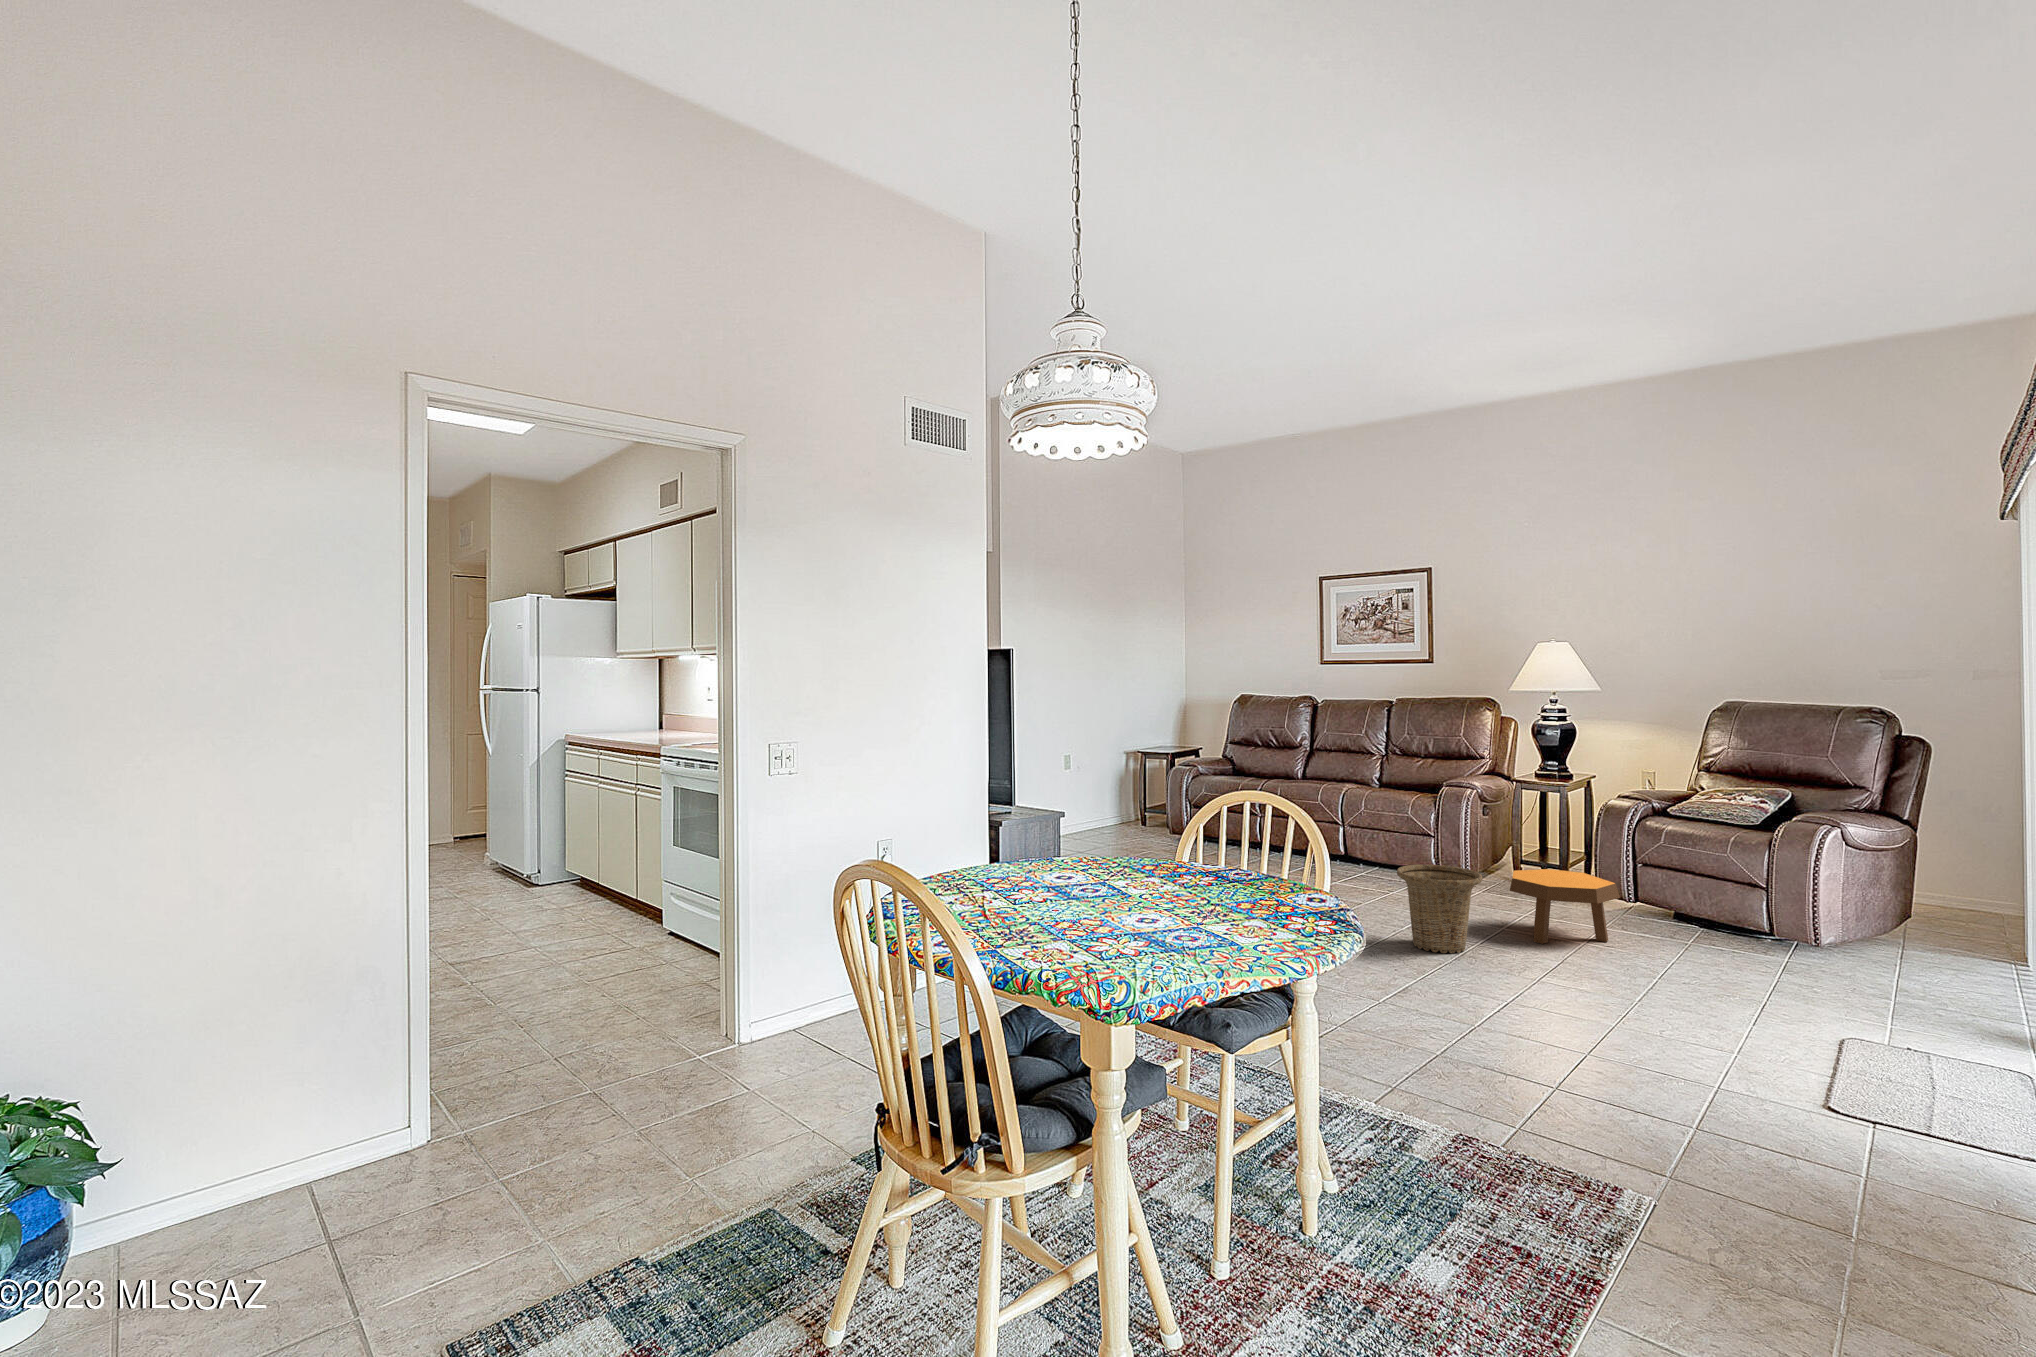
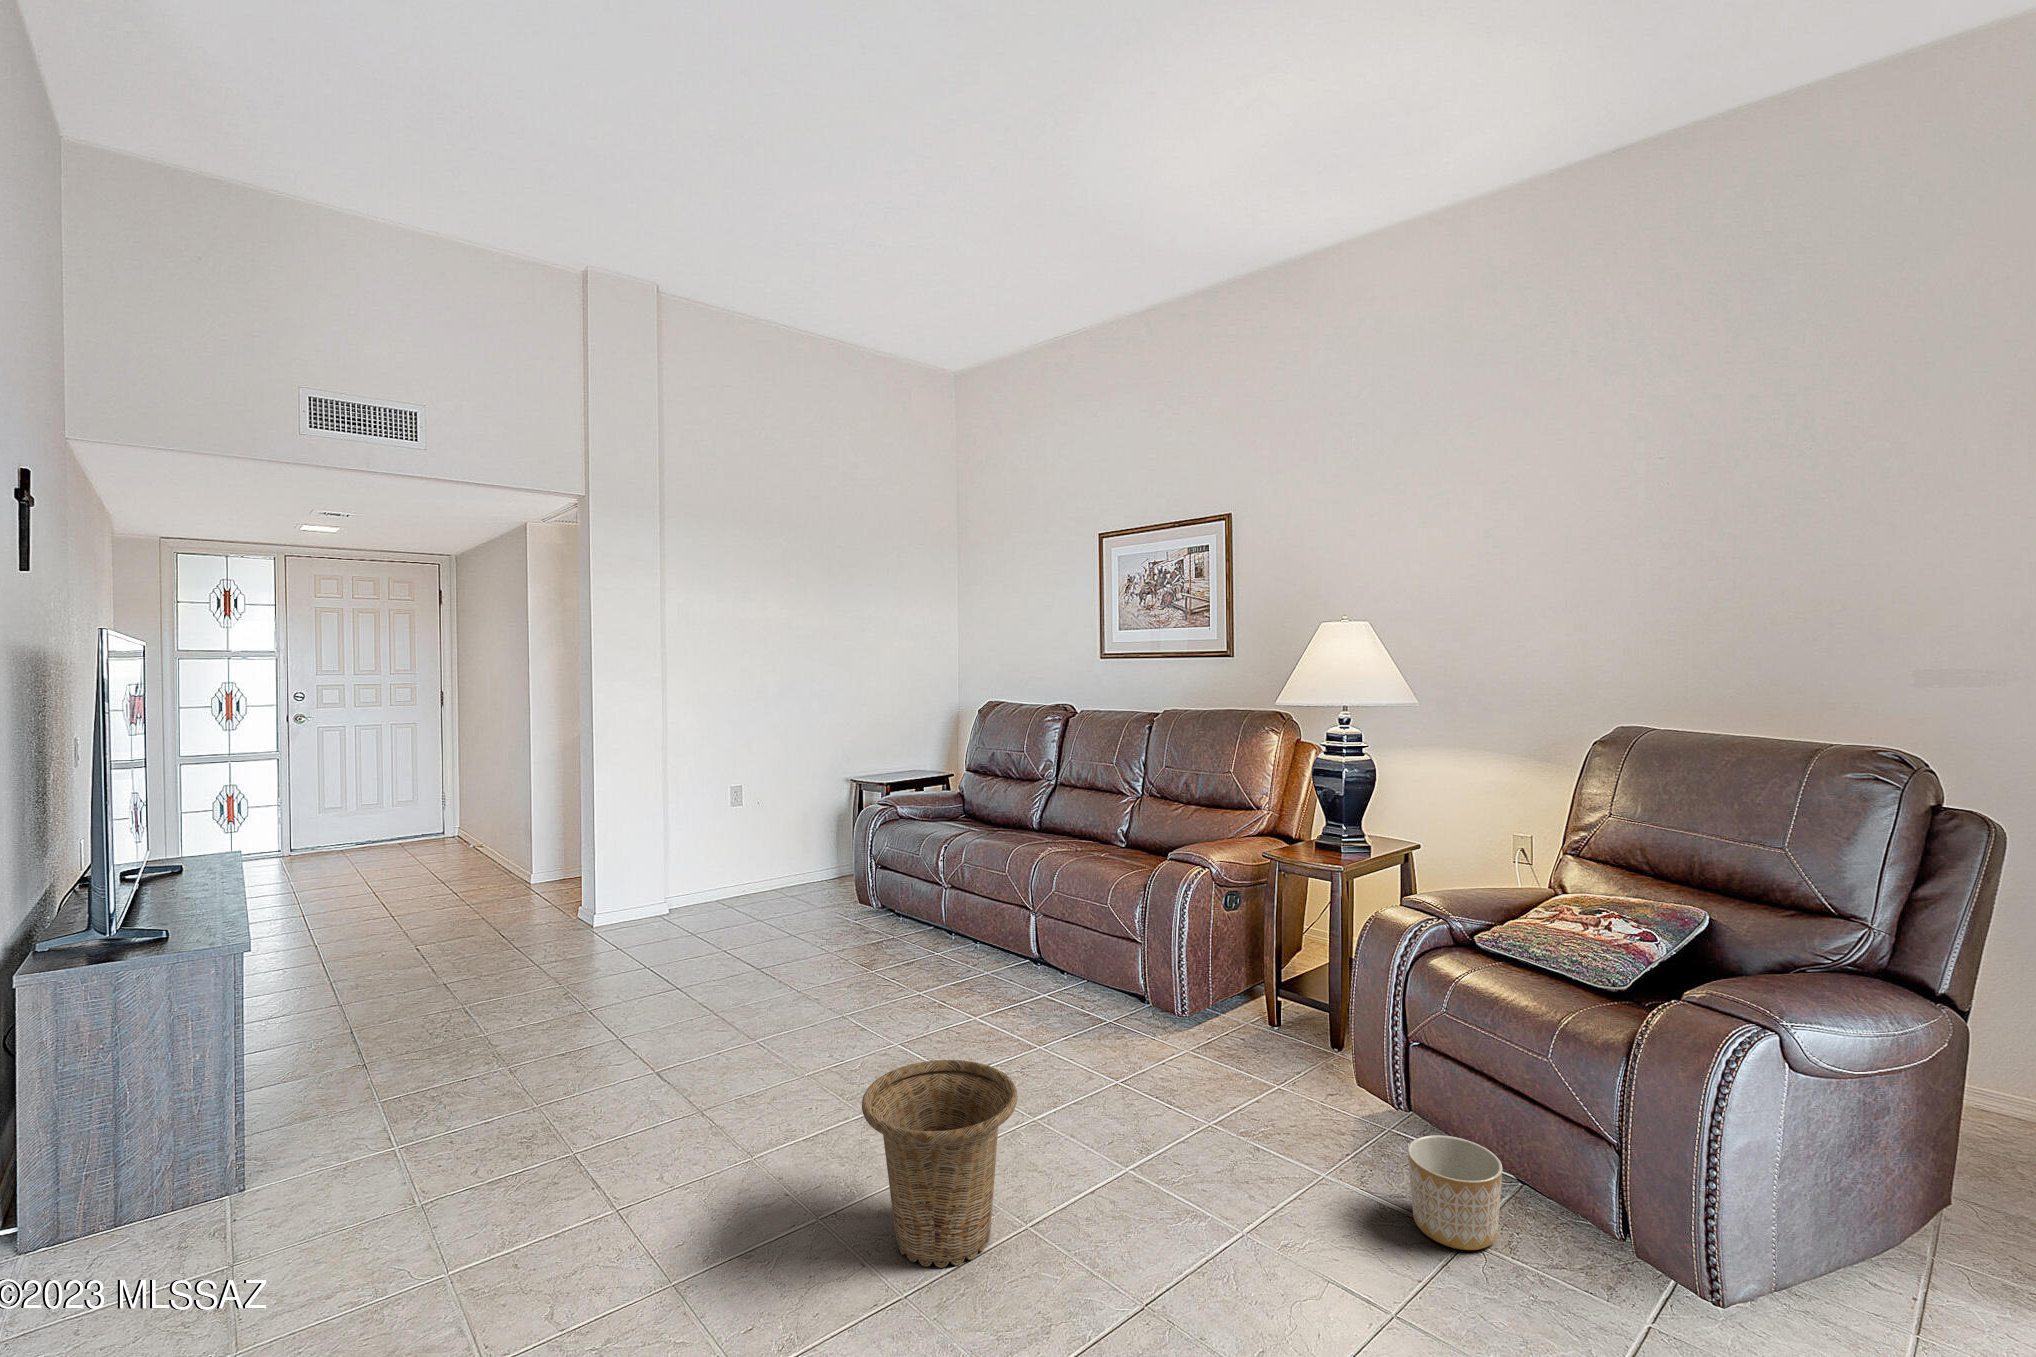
footstool: present [1510,869,1620,944] -> none [1125,1052,1318,1233]
planter: none [1658,899,1709,945] -> present [1408,1135,1502,1250]

